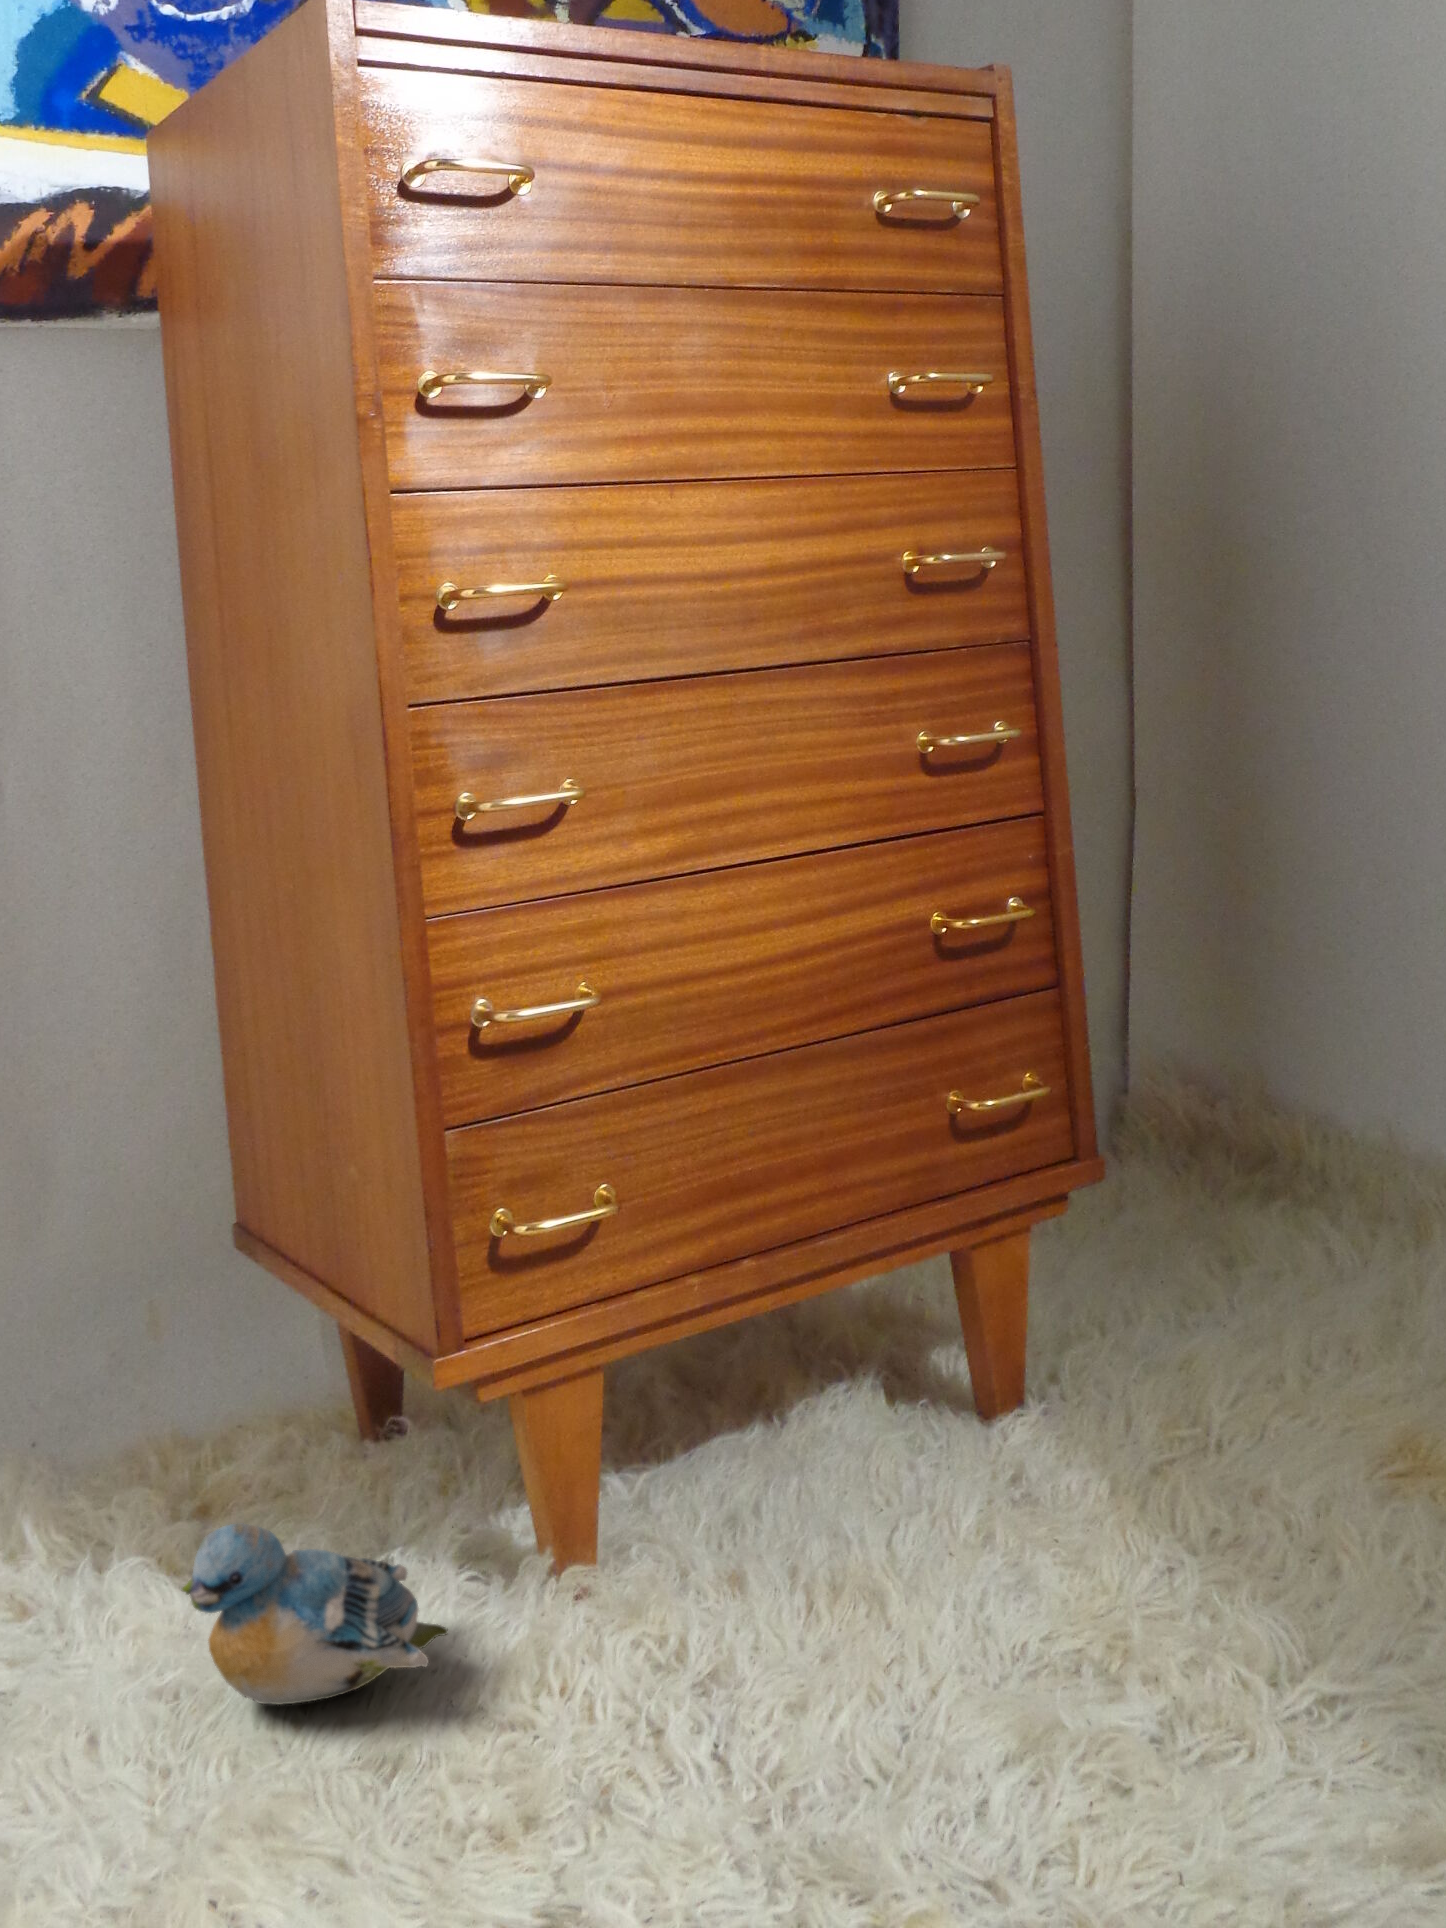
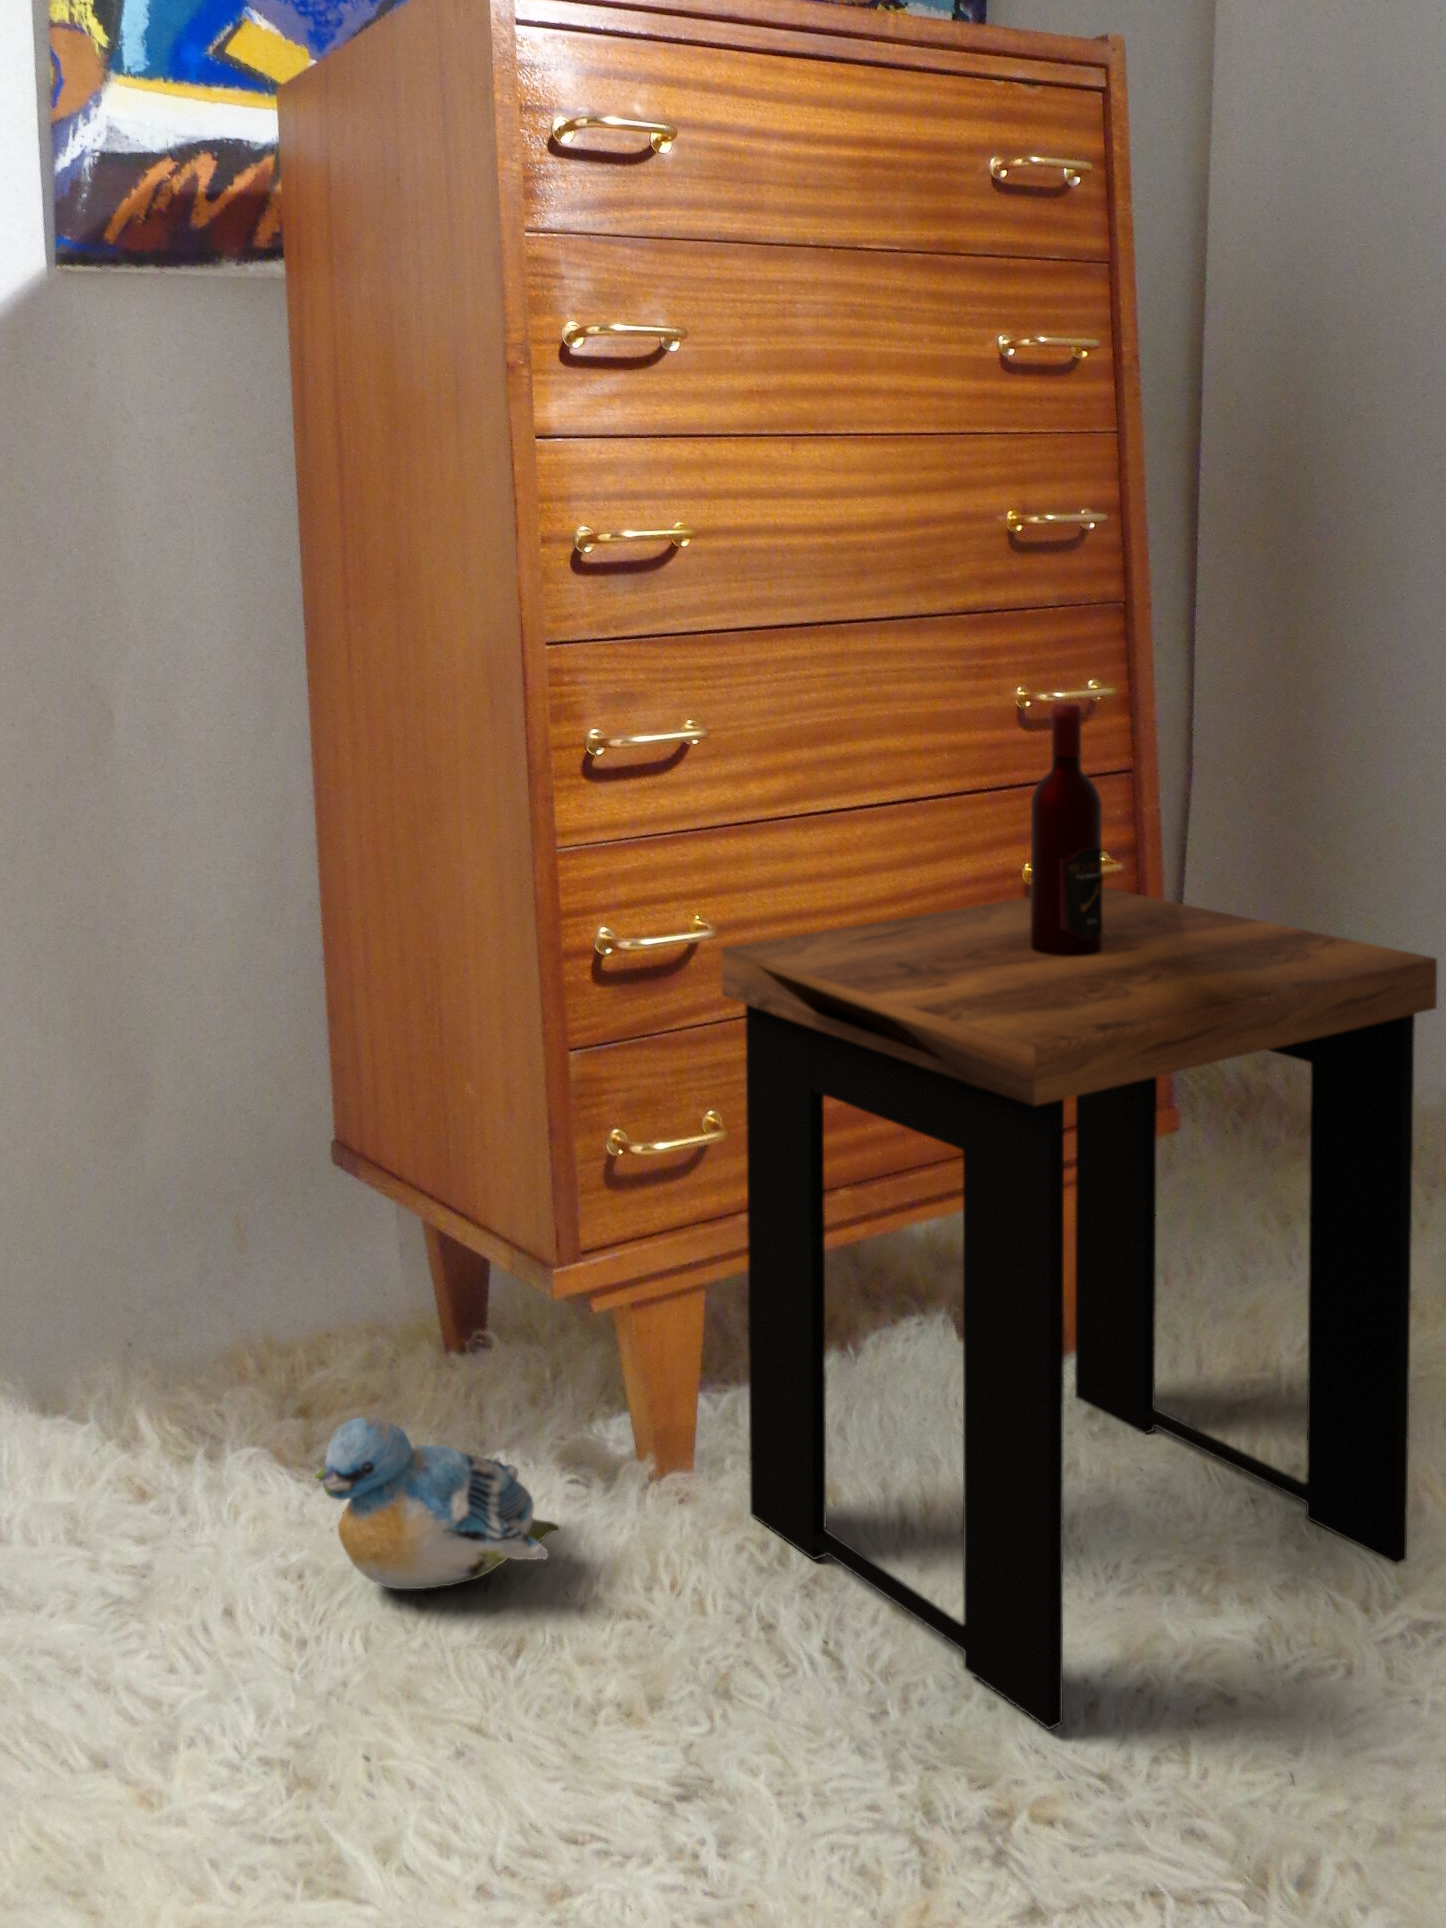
side table: none [603,753,1331,1828] -> present [721,704,1437,1729]

